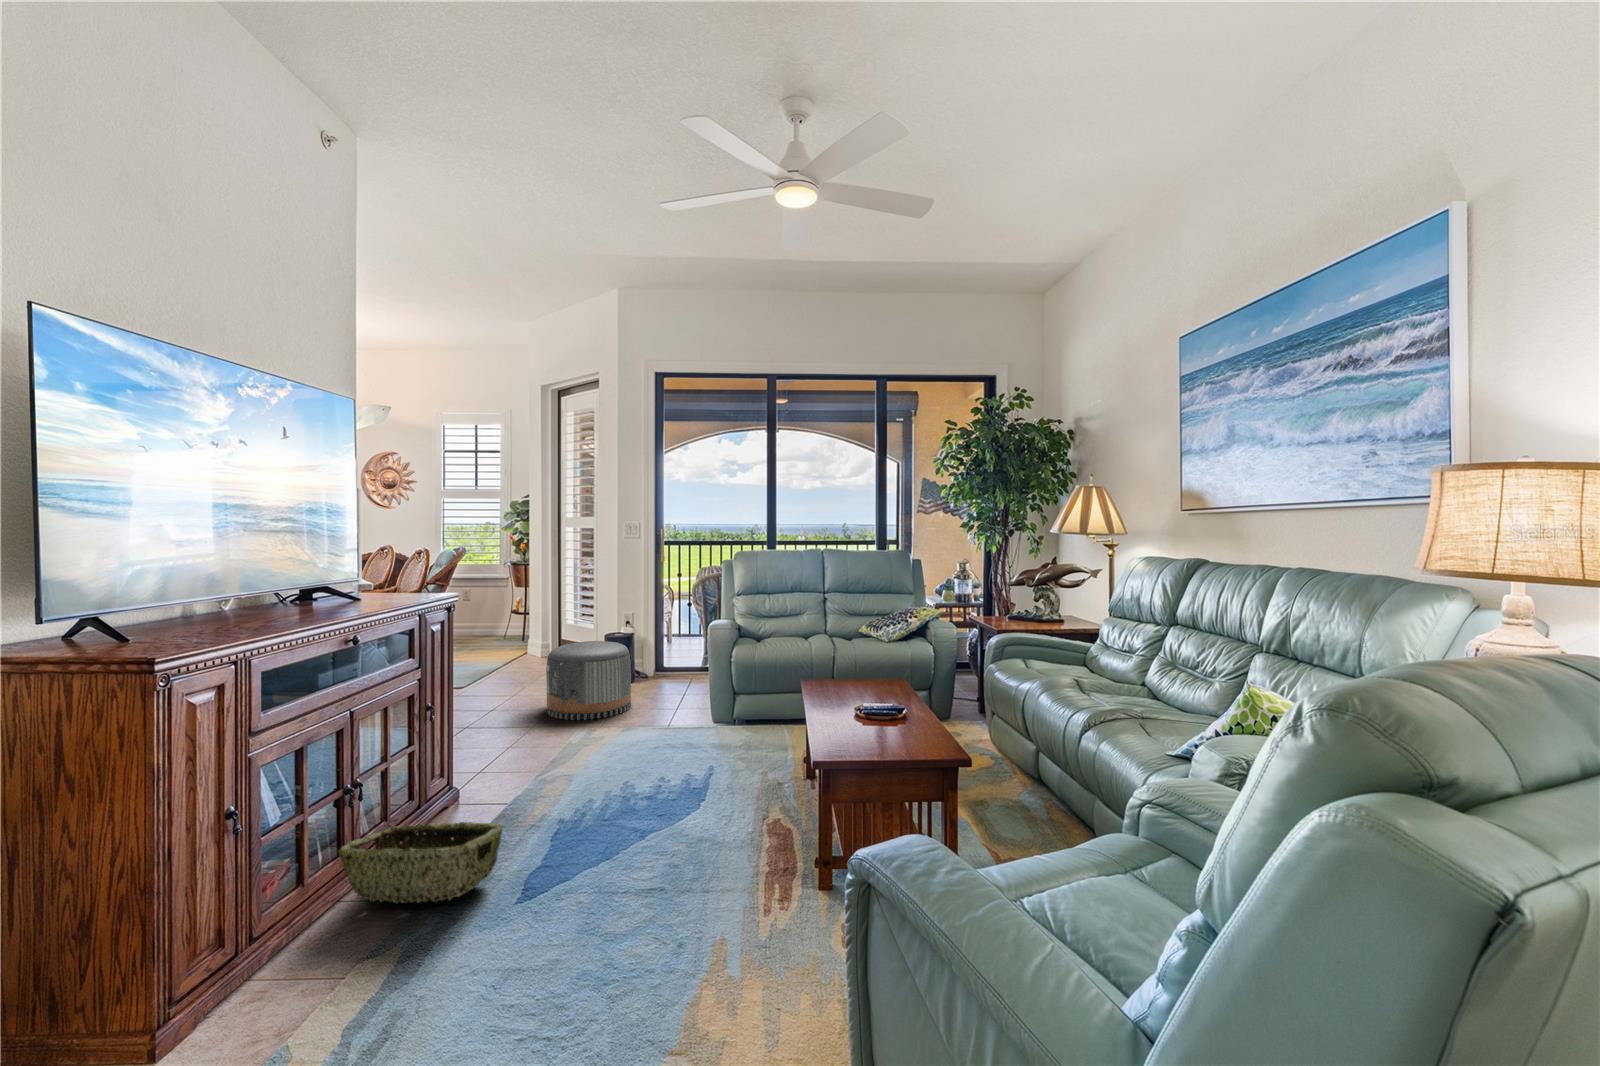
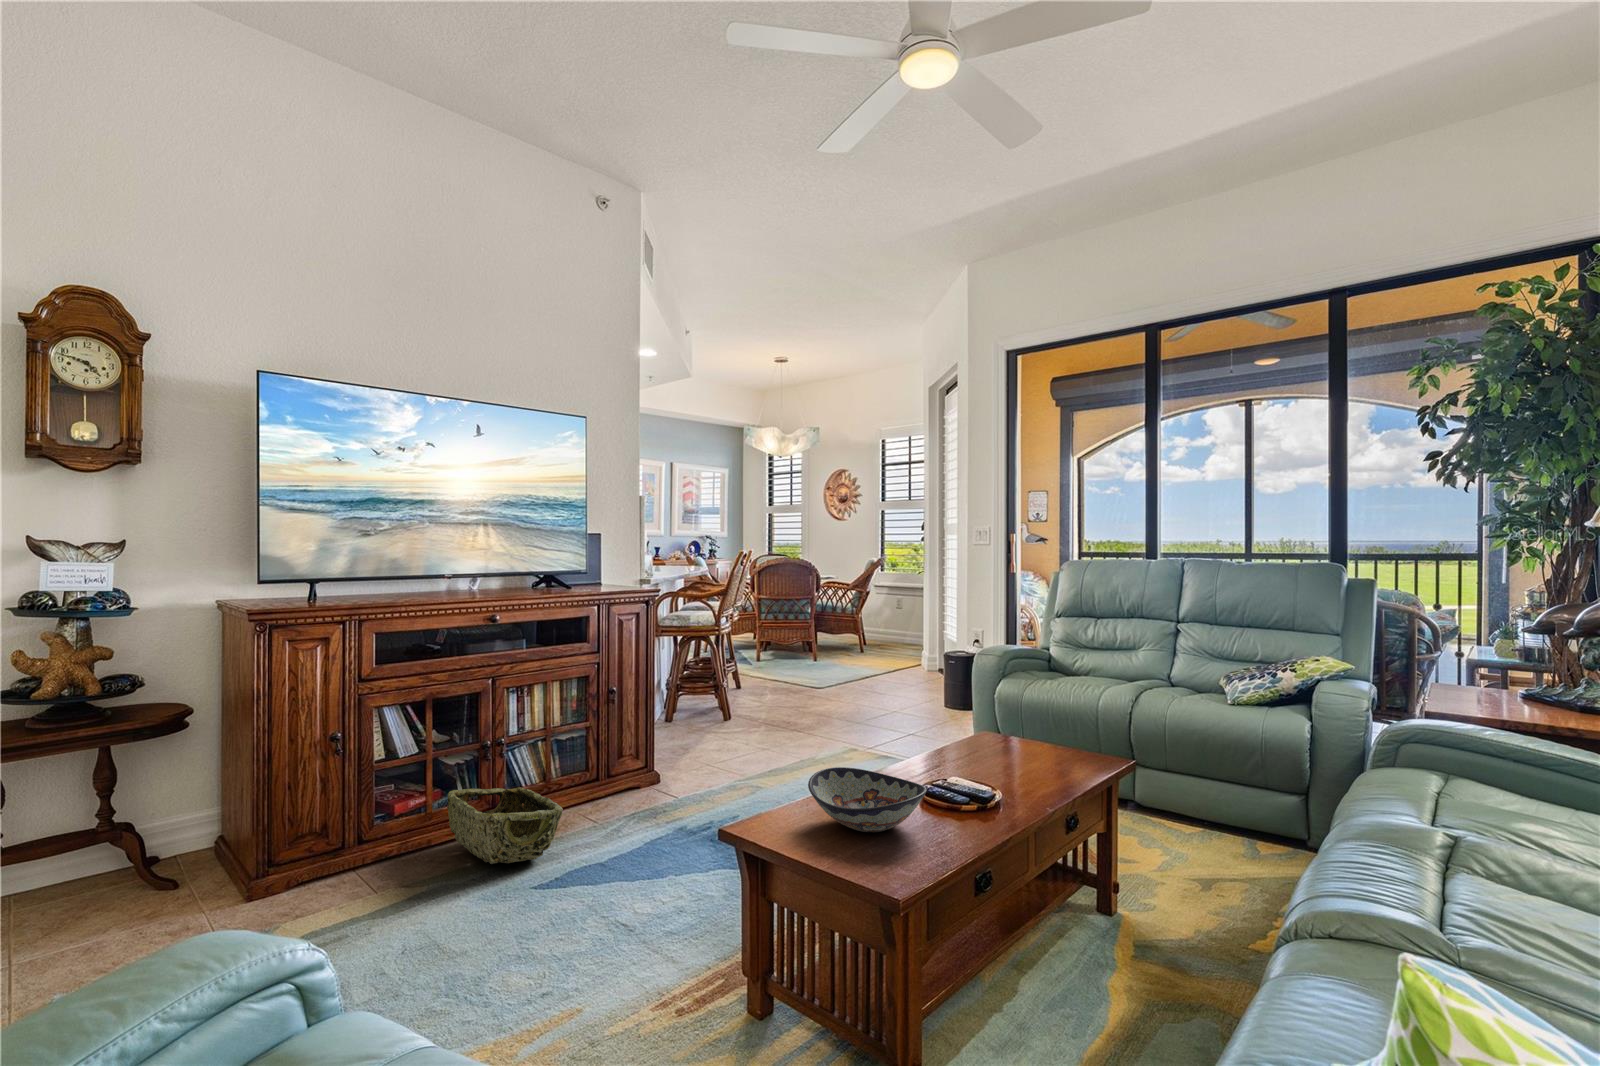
pouf: present [546,641,631,720] -> none [837,657,928,744]
decorative bowl: none [844,708,927,744] -> present [808,767,927,832]

